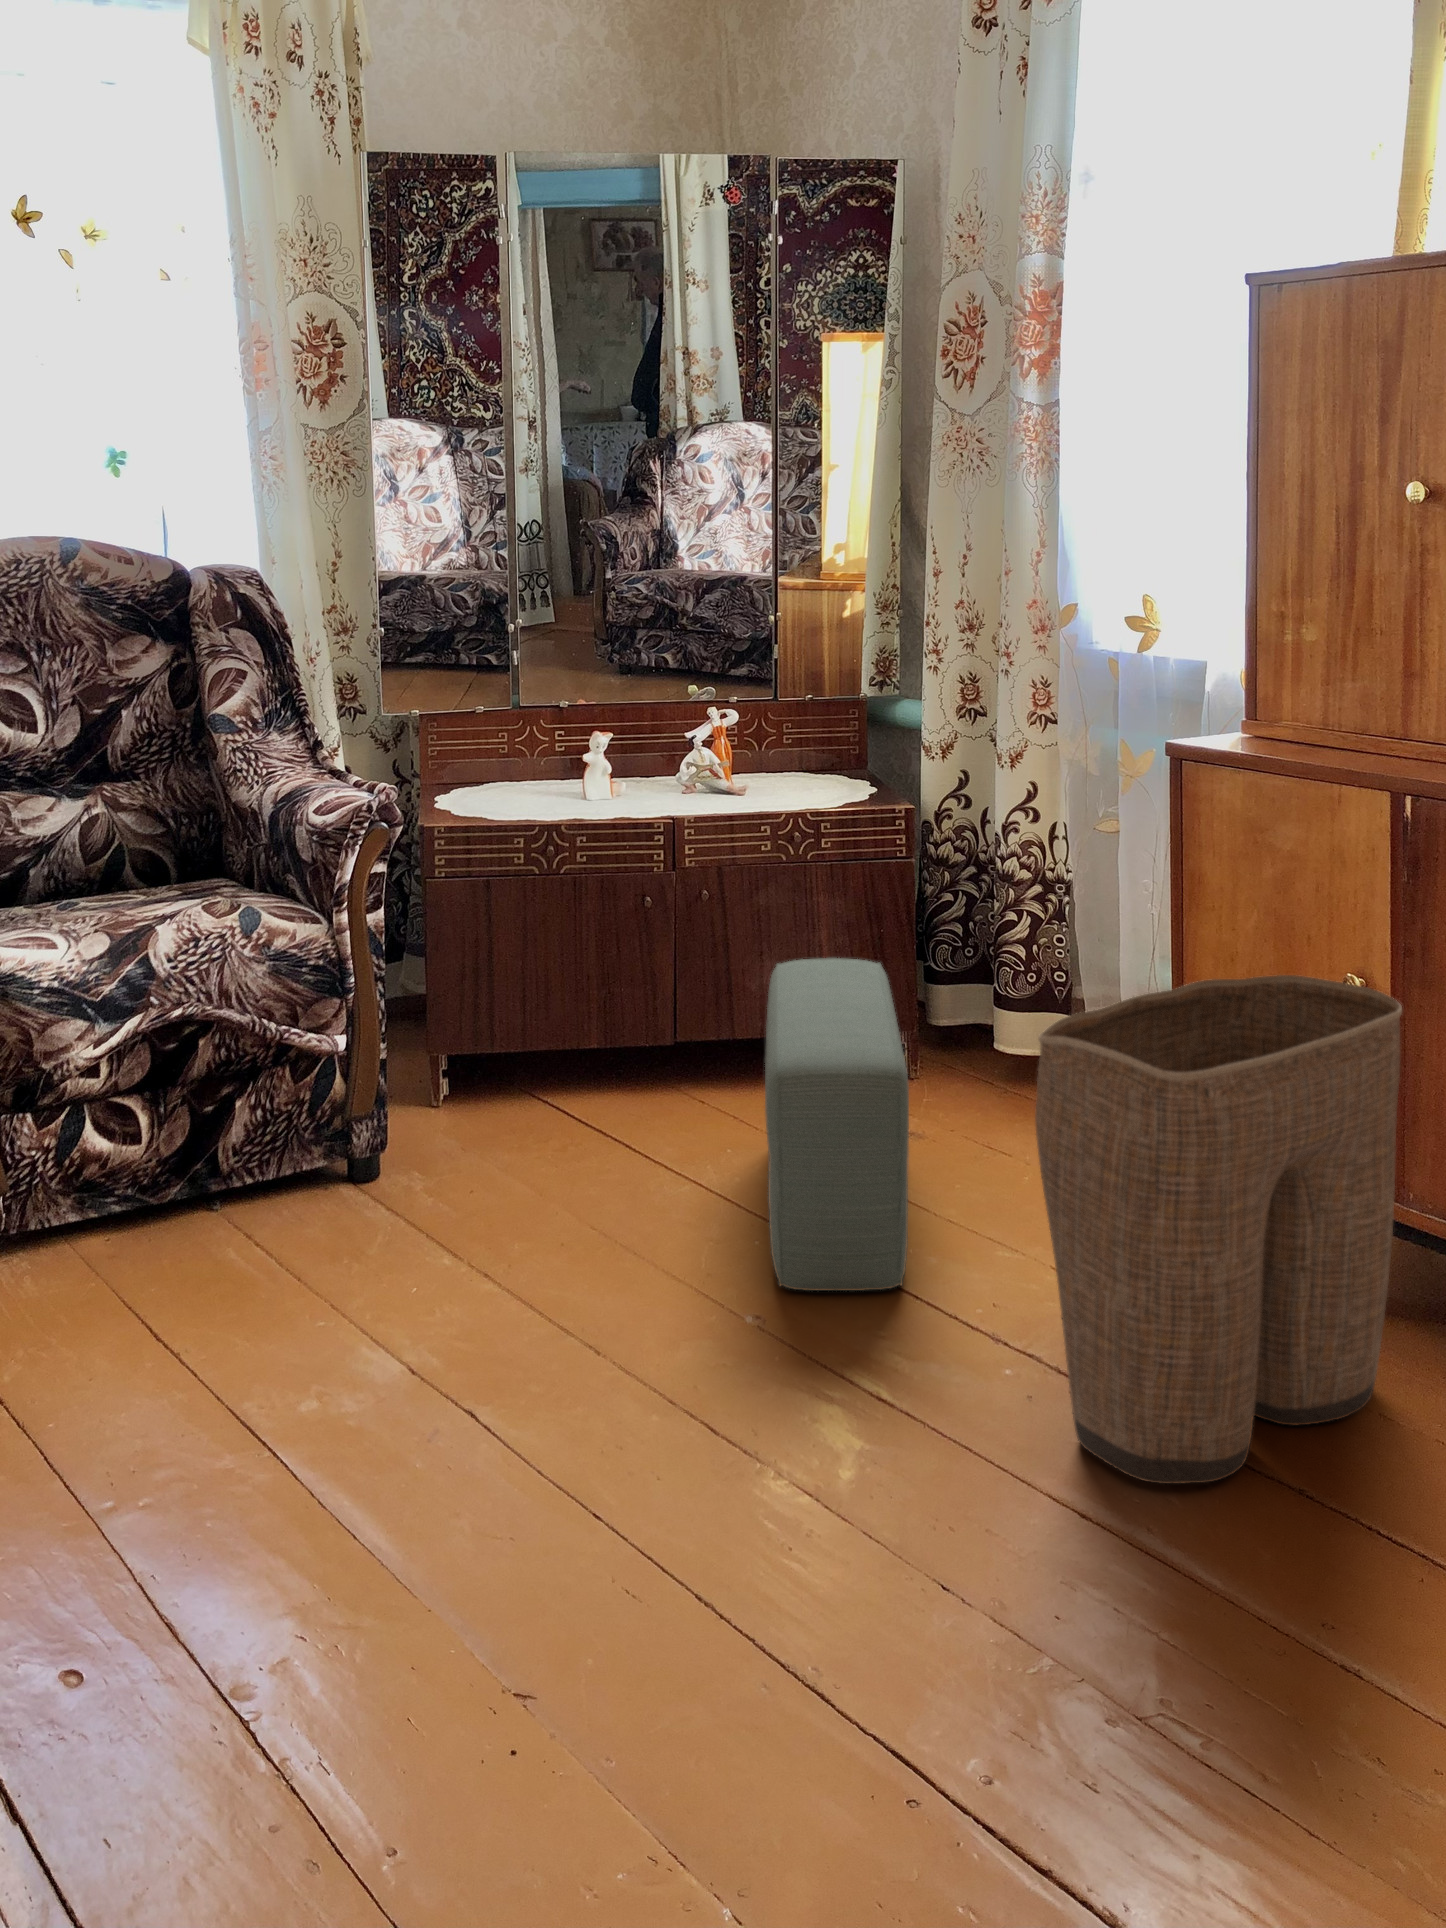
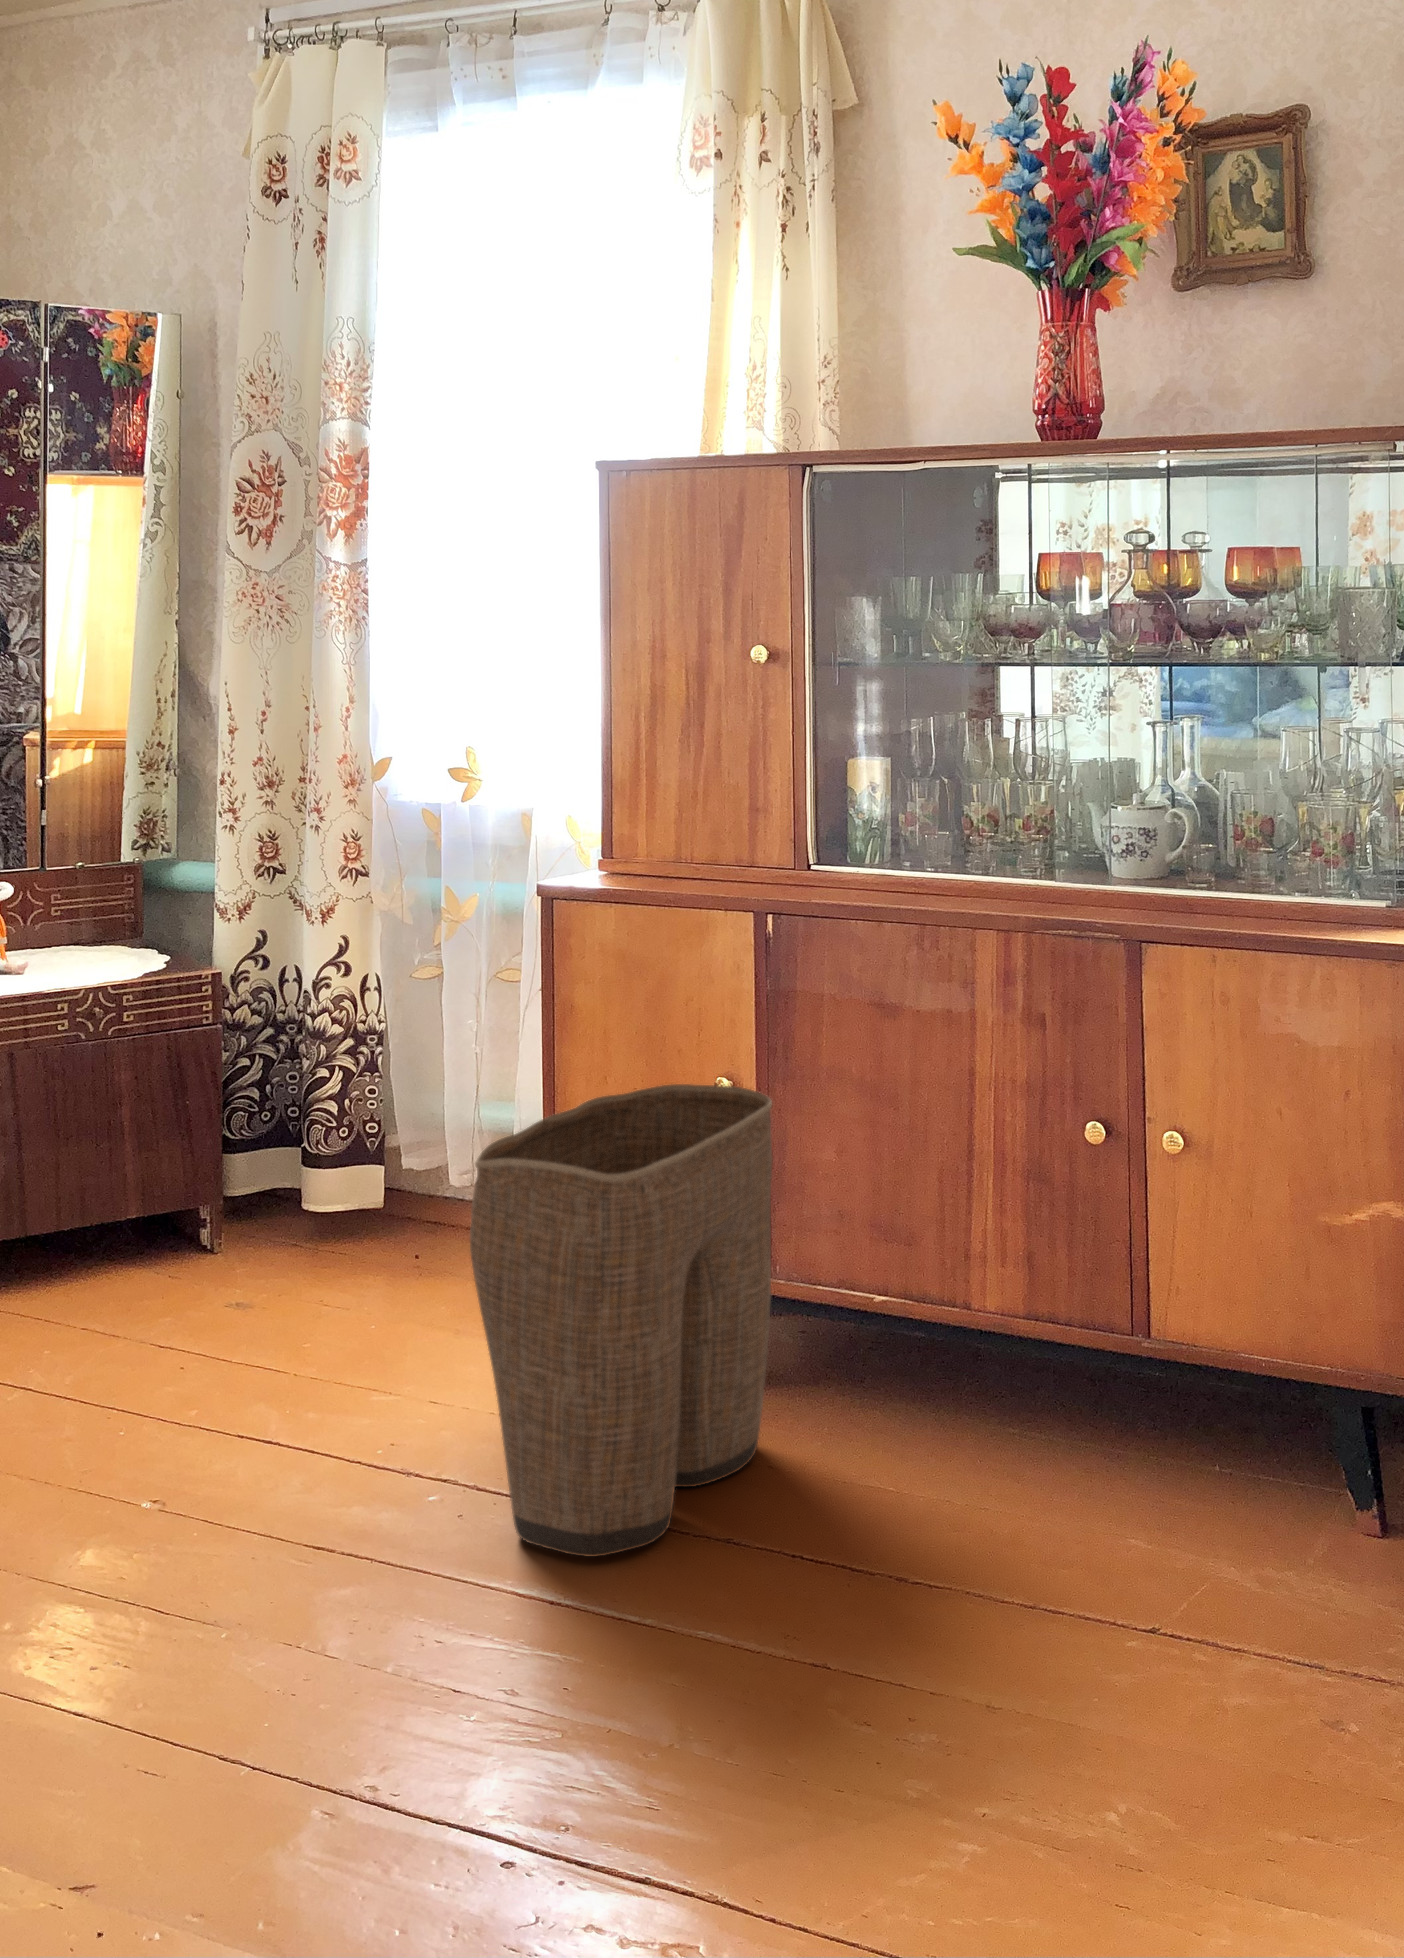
pouf: present [765,958,909,1291] -> none [98,1130,299,1467]

